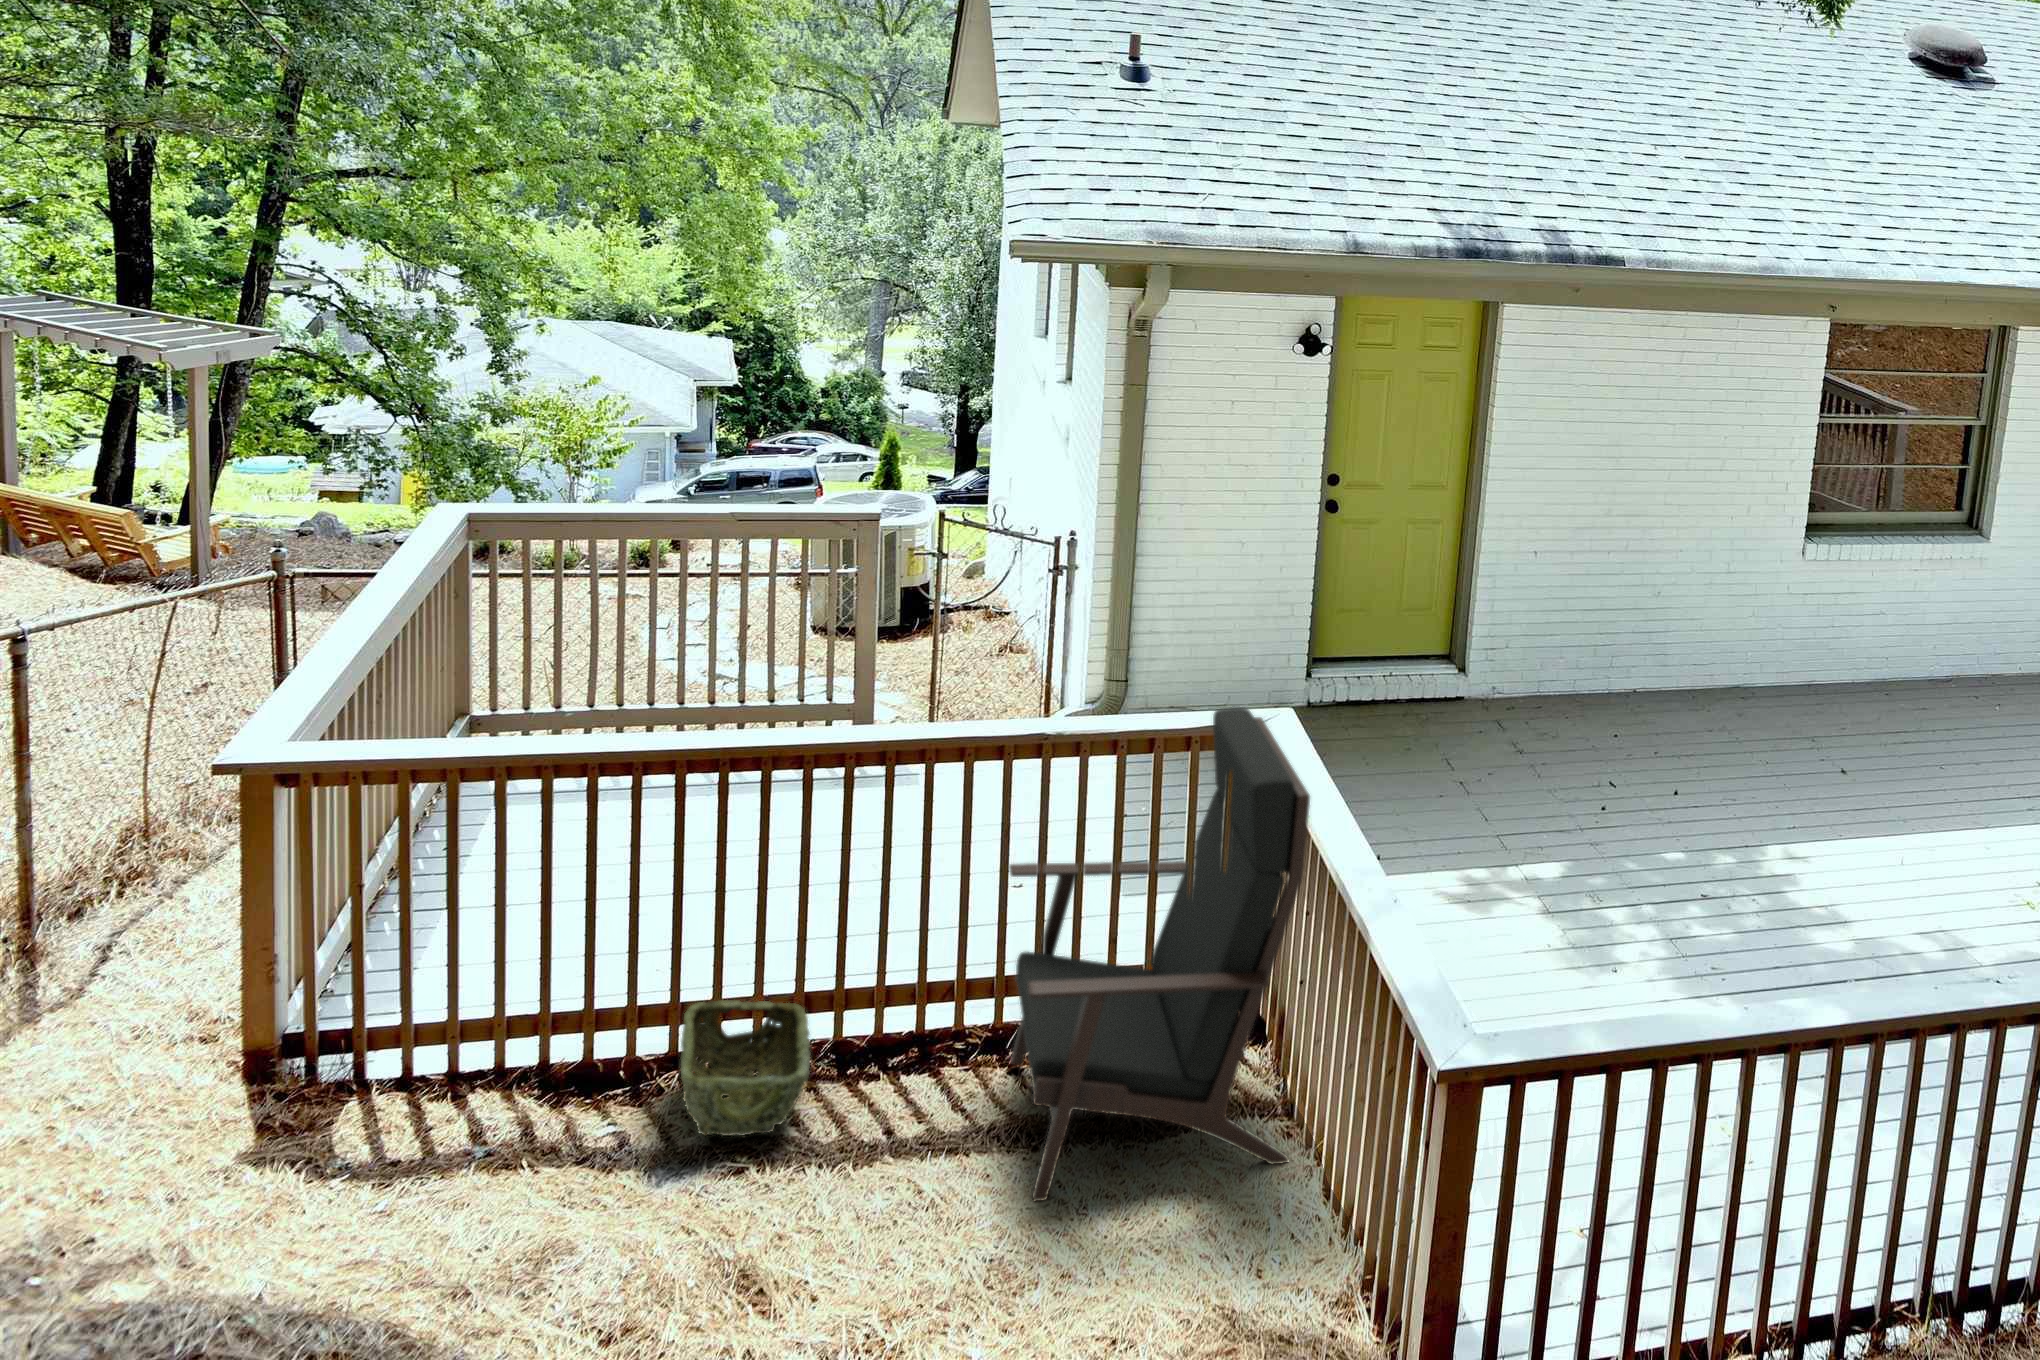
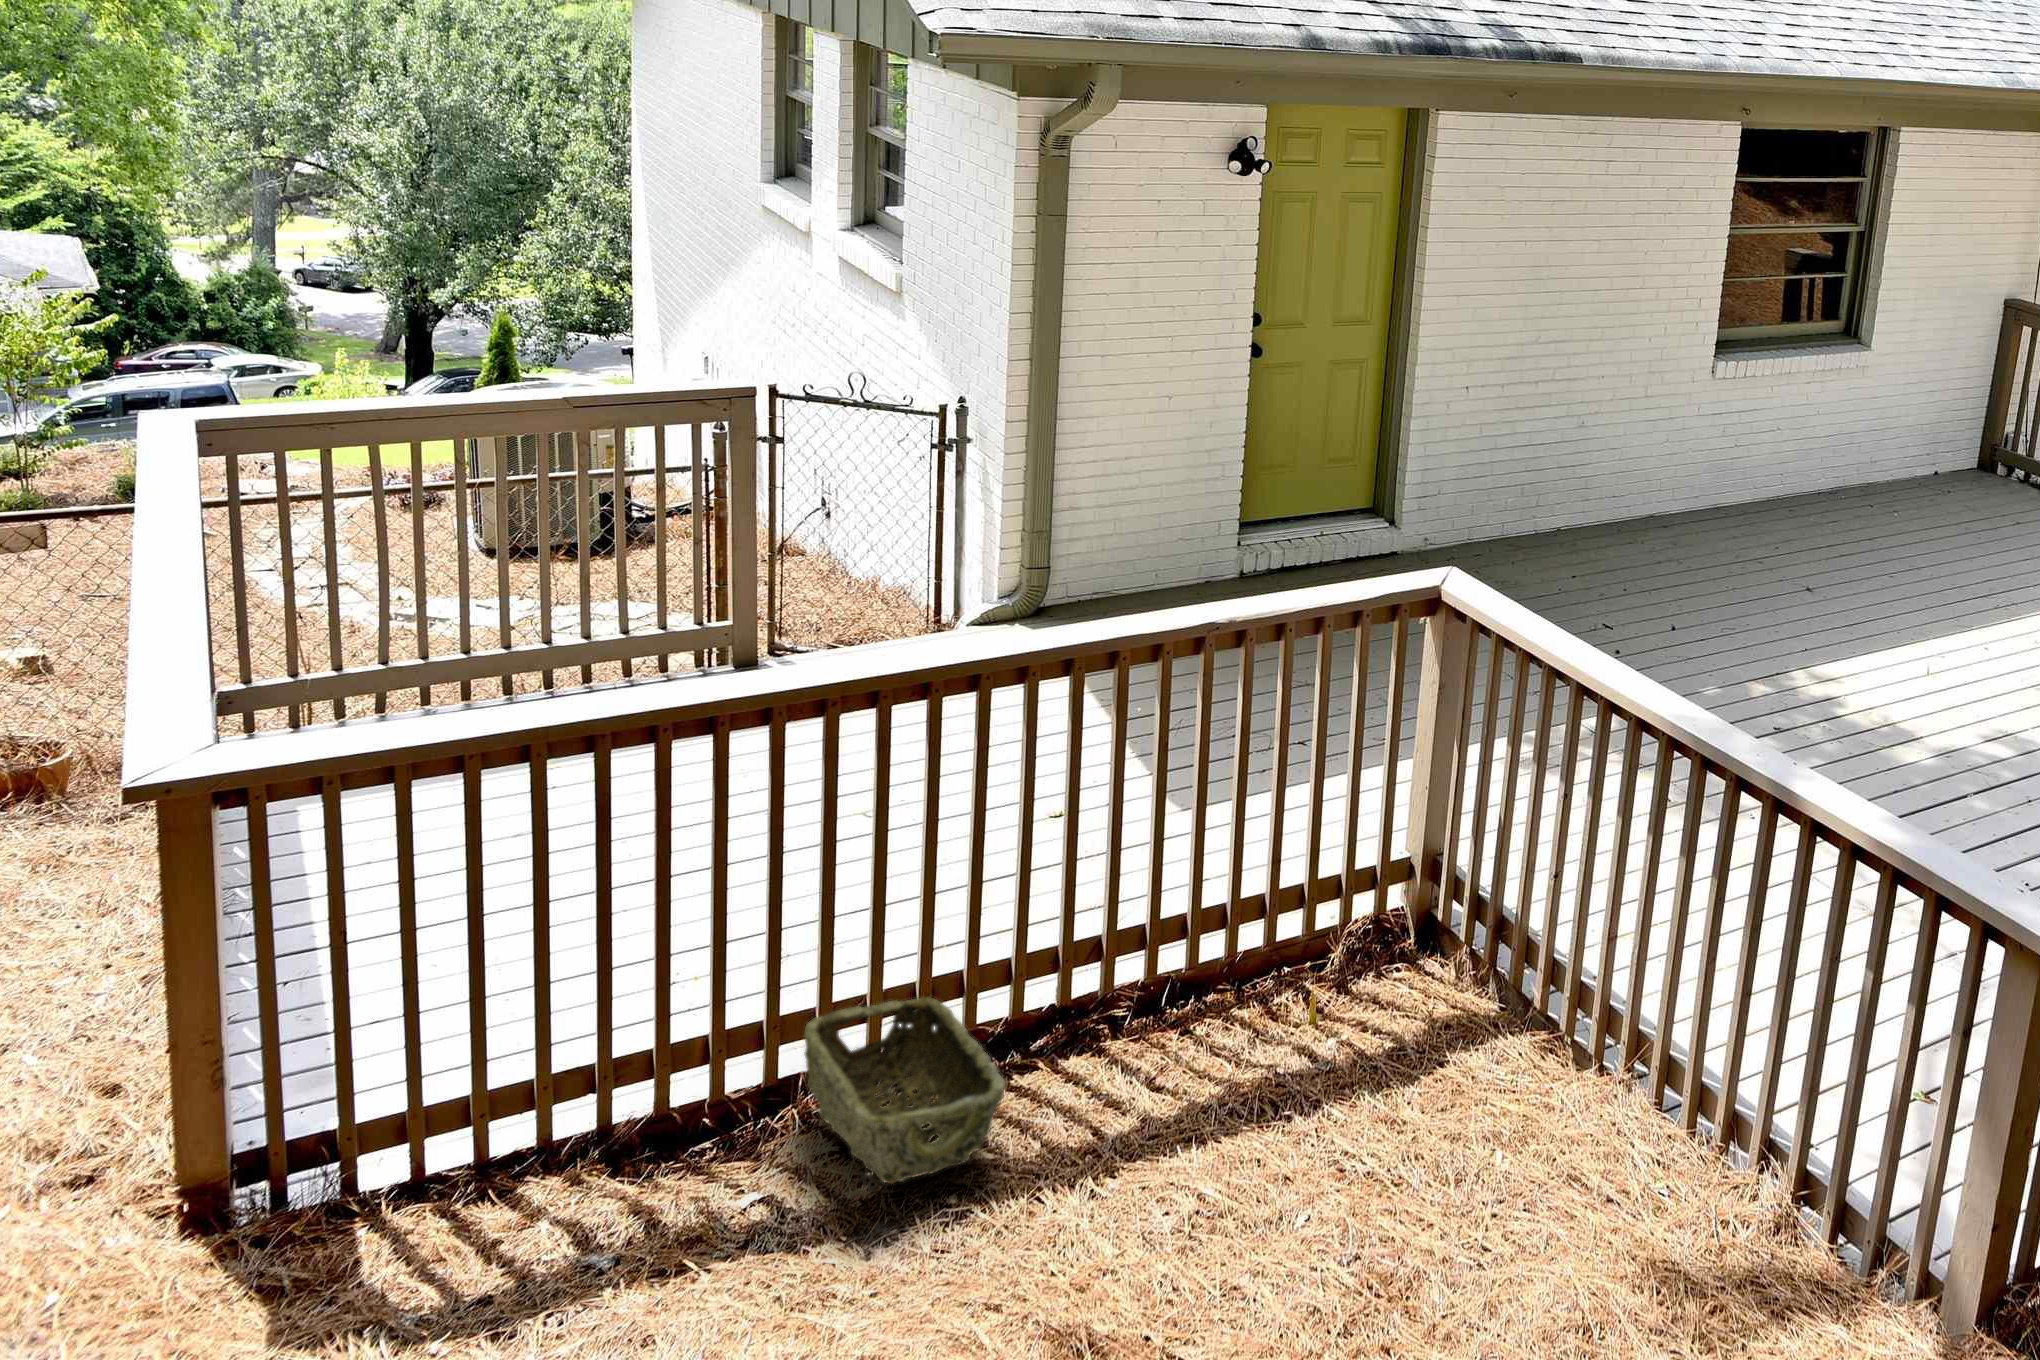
lounge chair: present [1009,707,1310,1201] -> none [1181,583,1597,1198]

